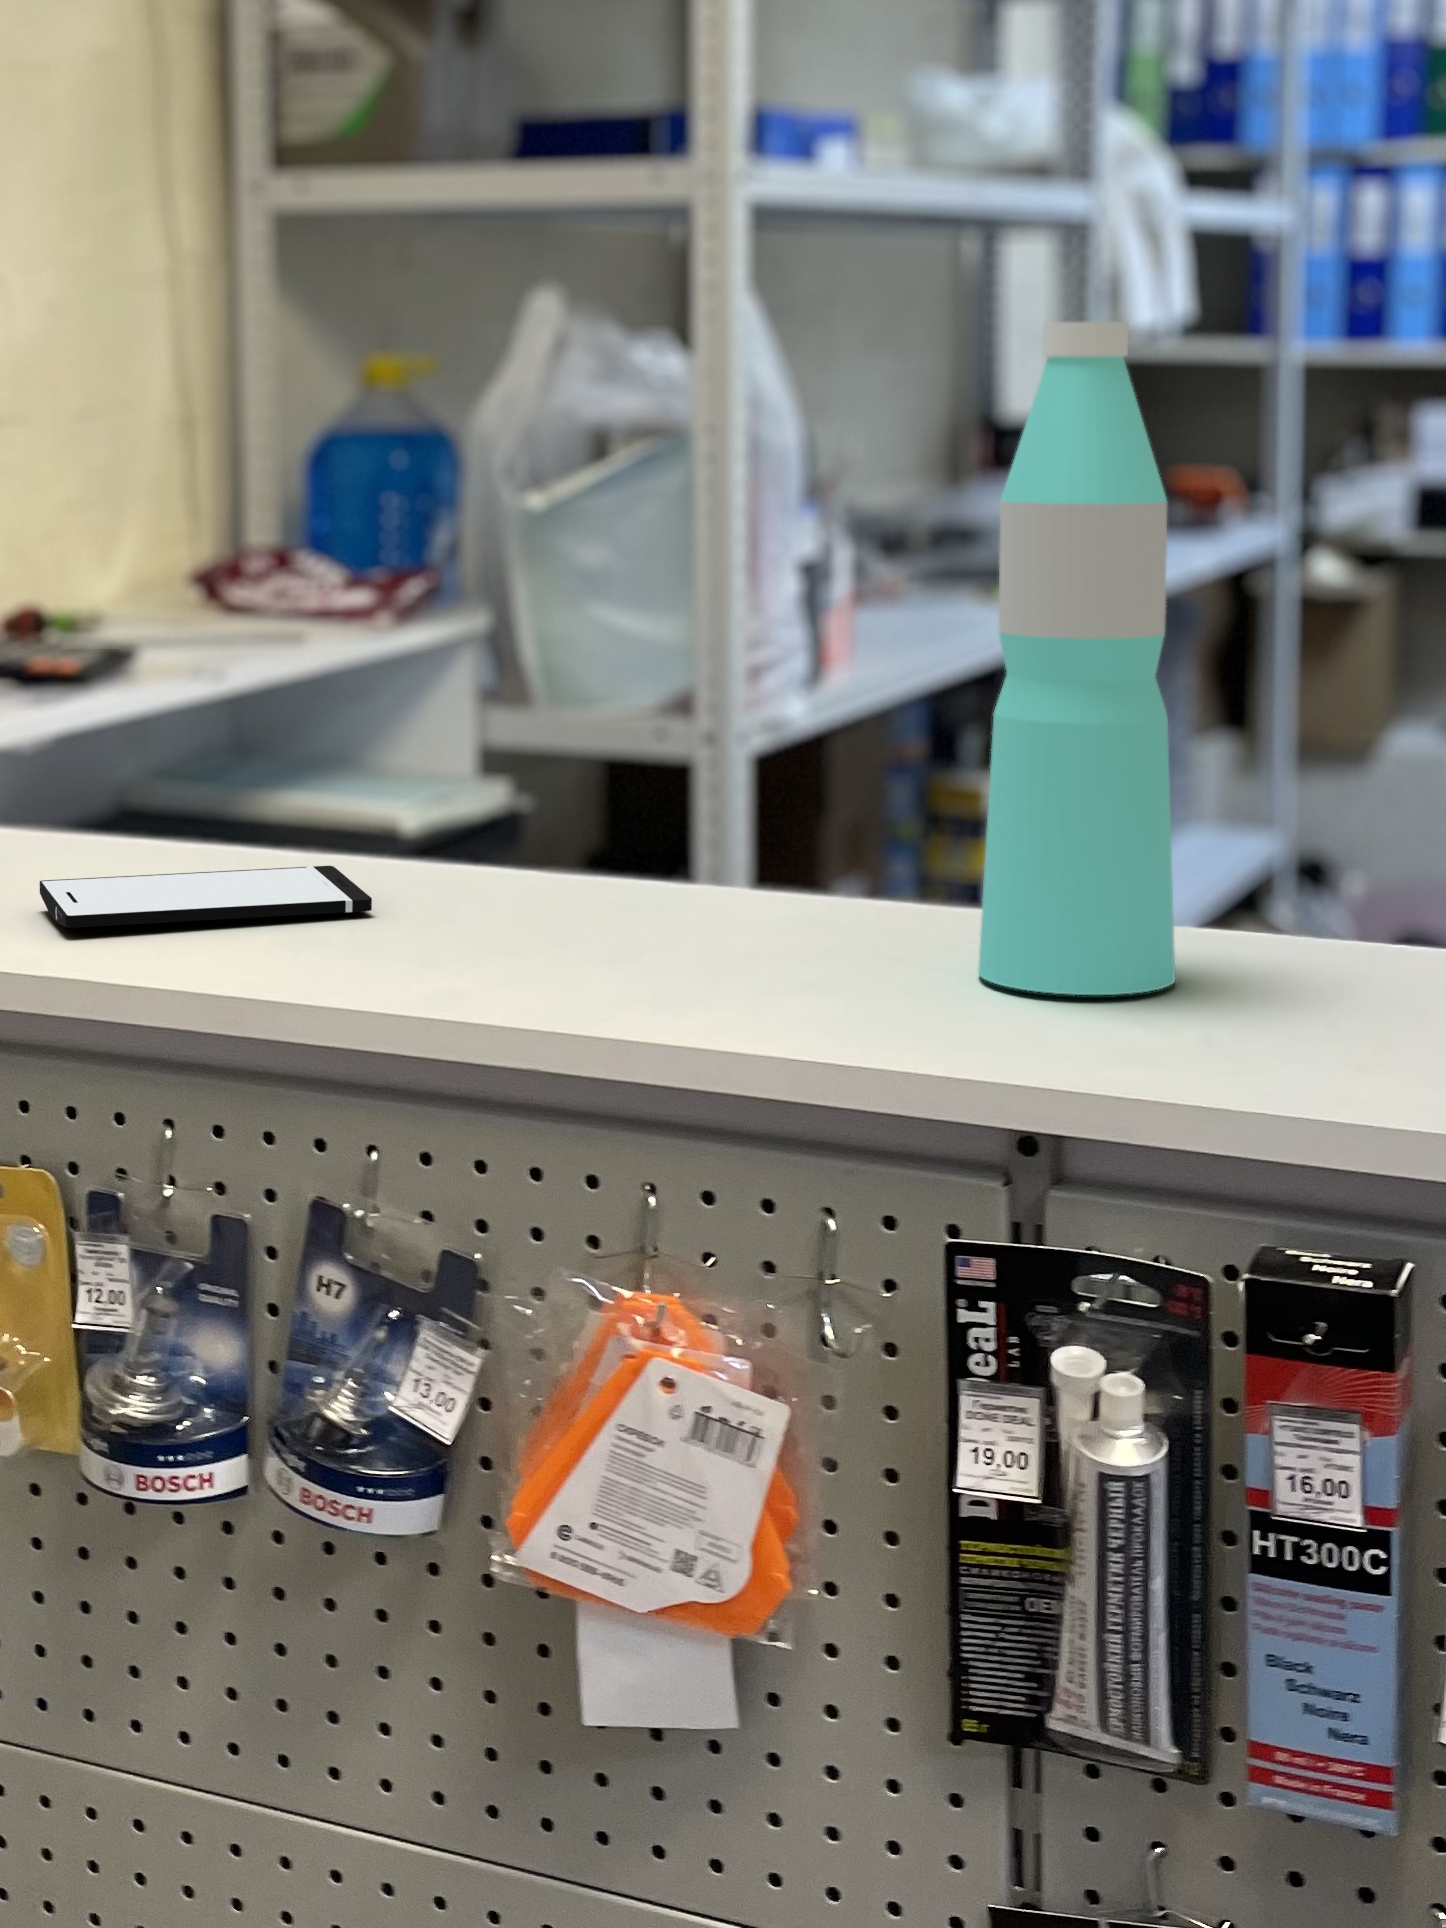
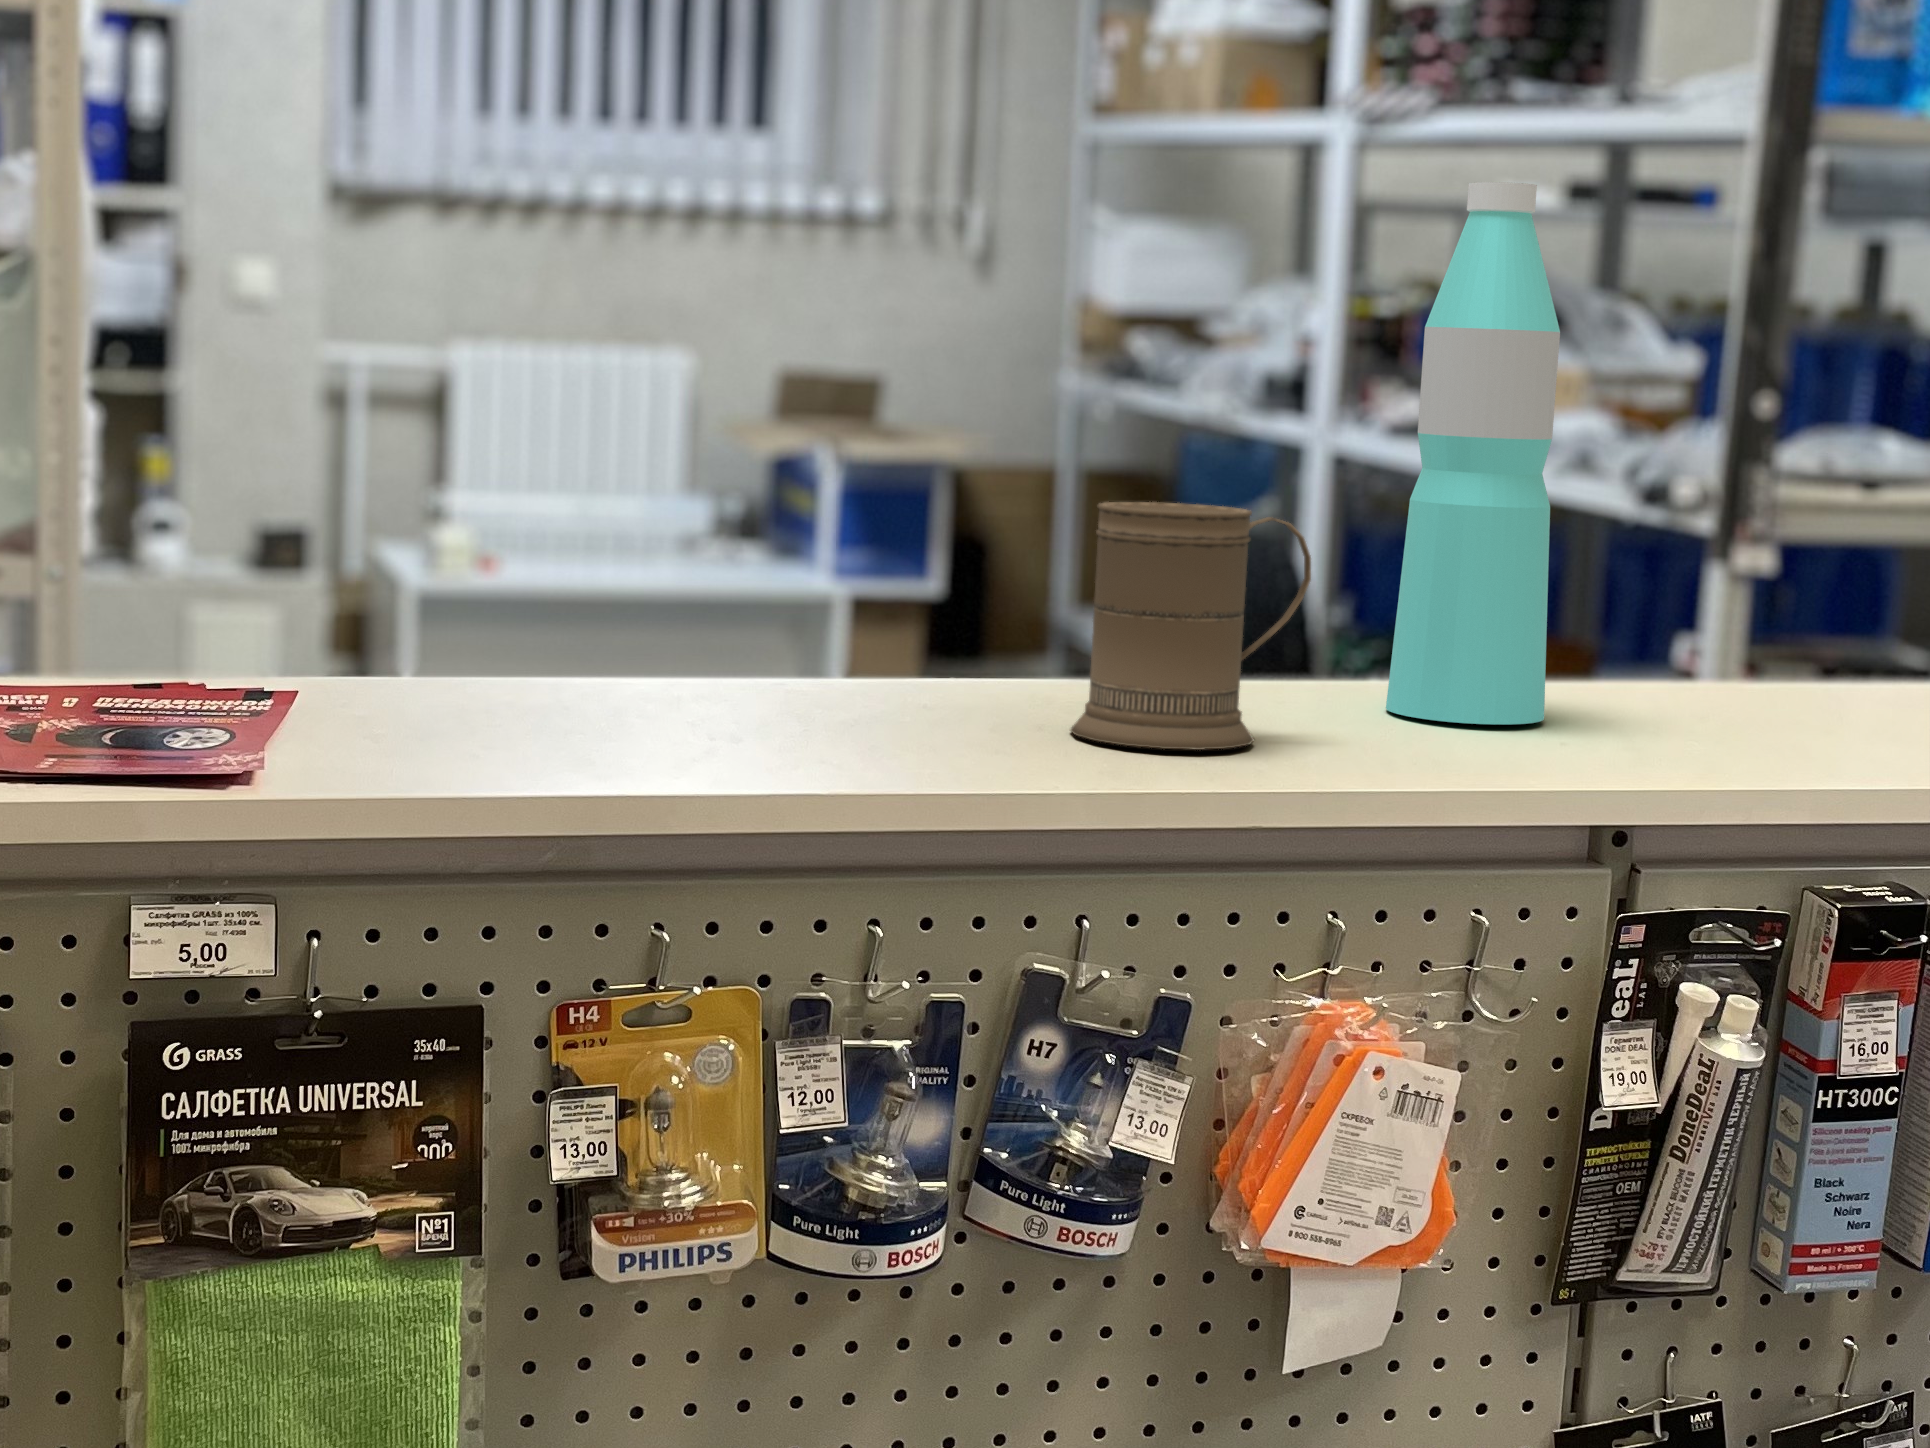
mug: none [477,703,742,986] -> present [1071,502,1311,750]
smartphone: present [40,866,372,928] -> none [560,674,849,741]

